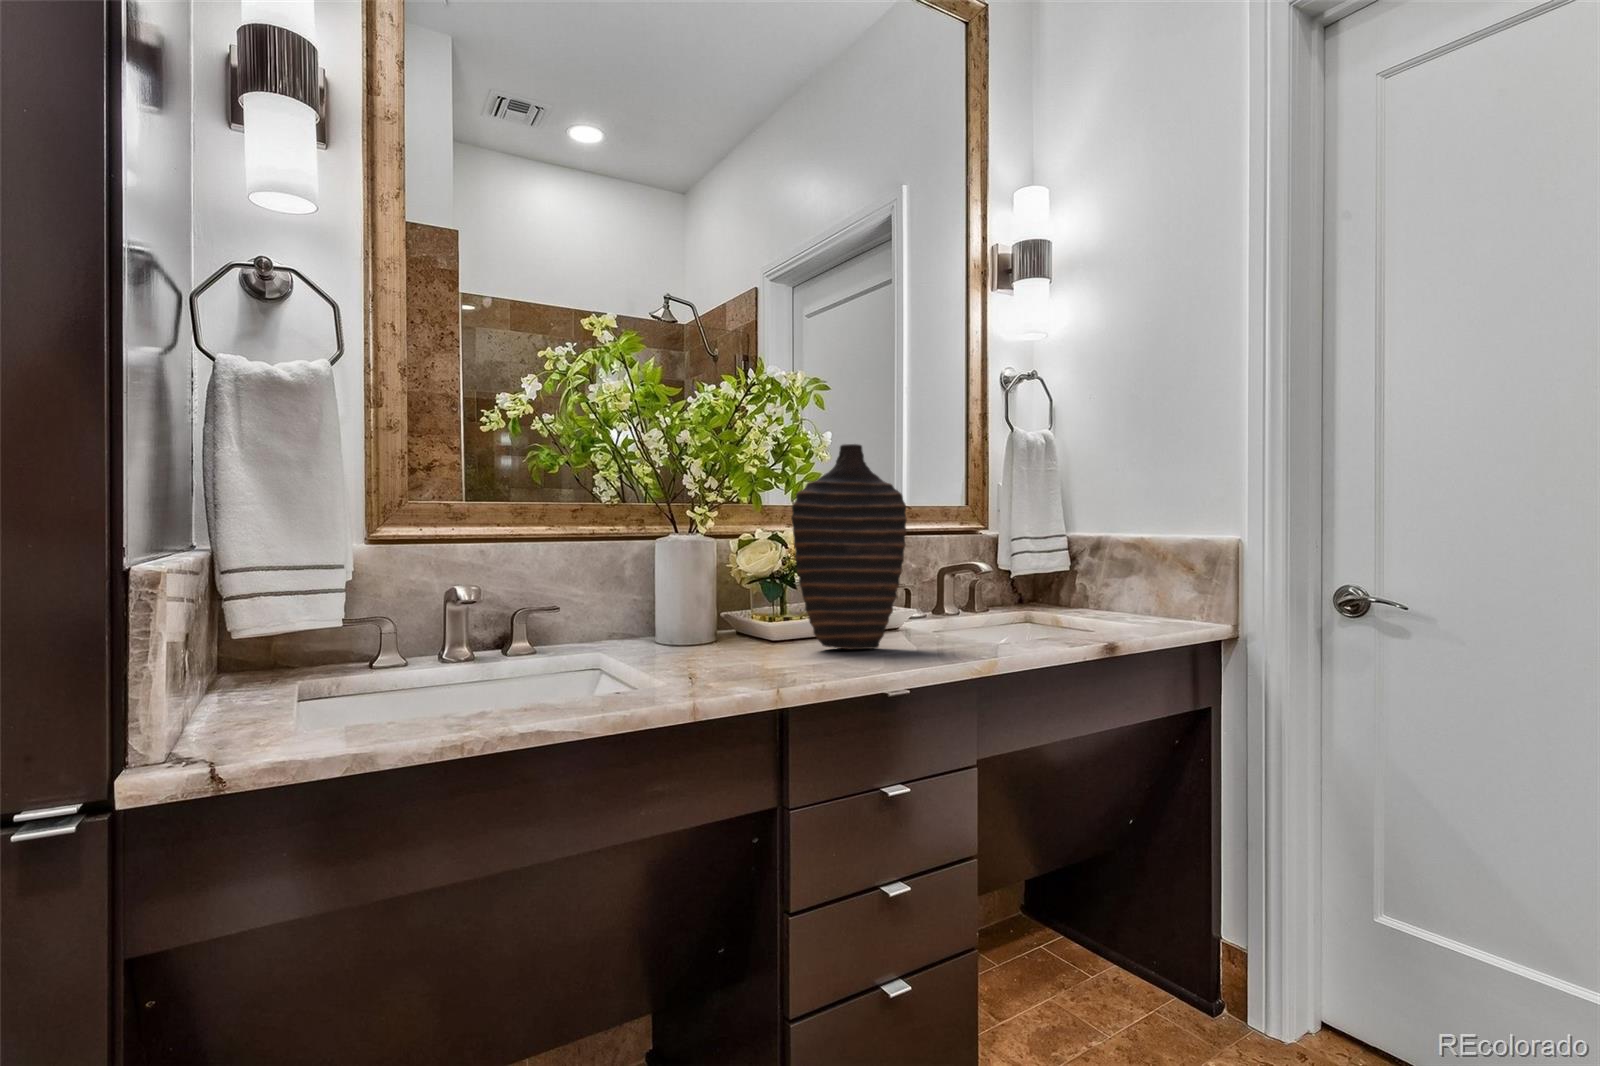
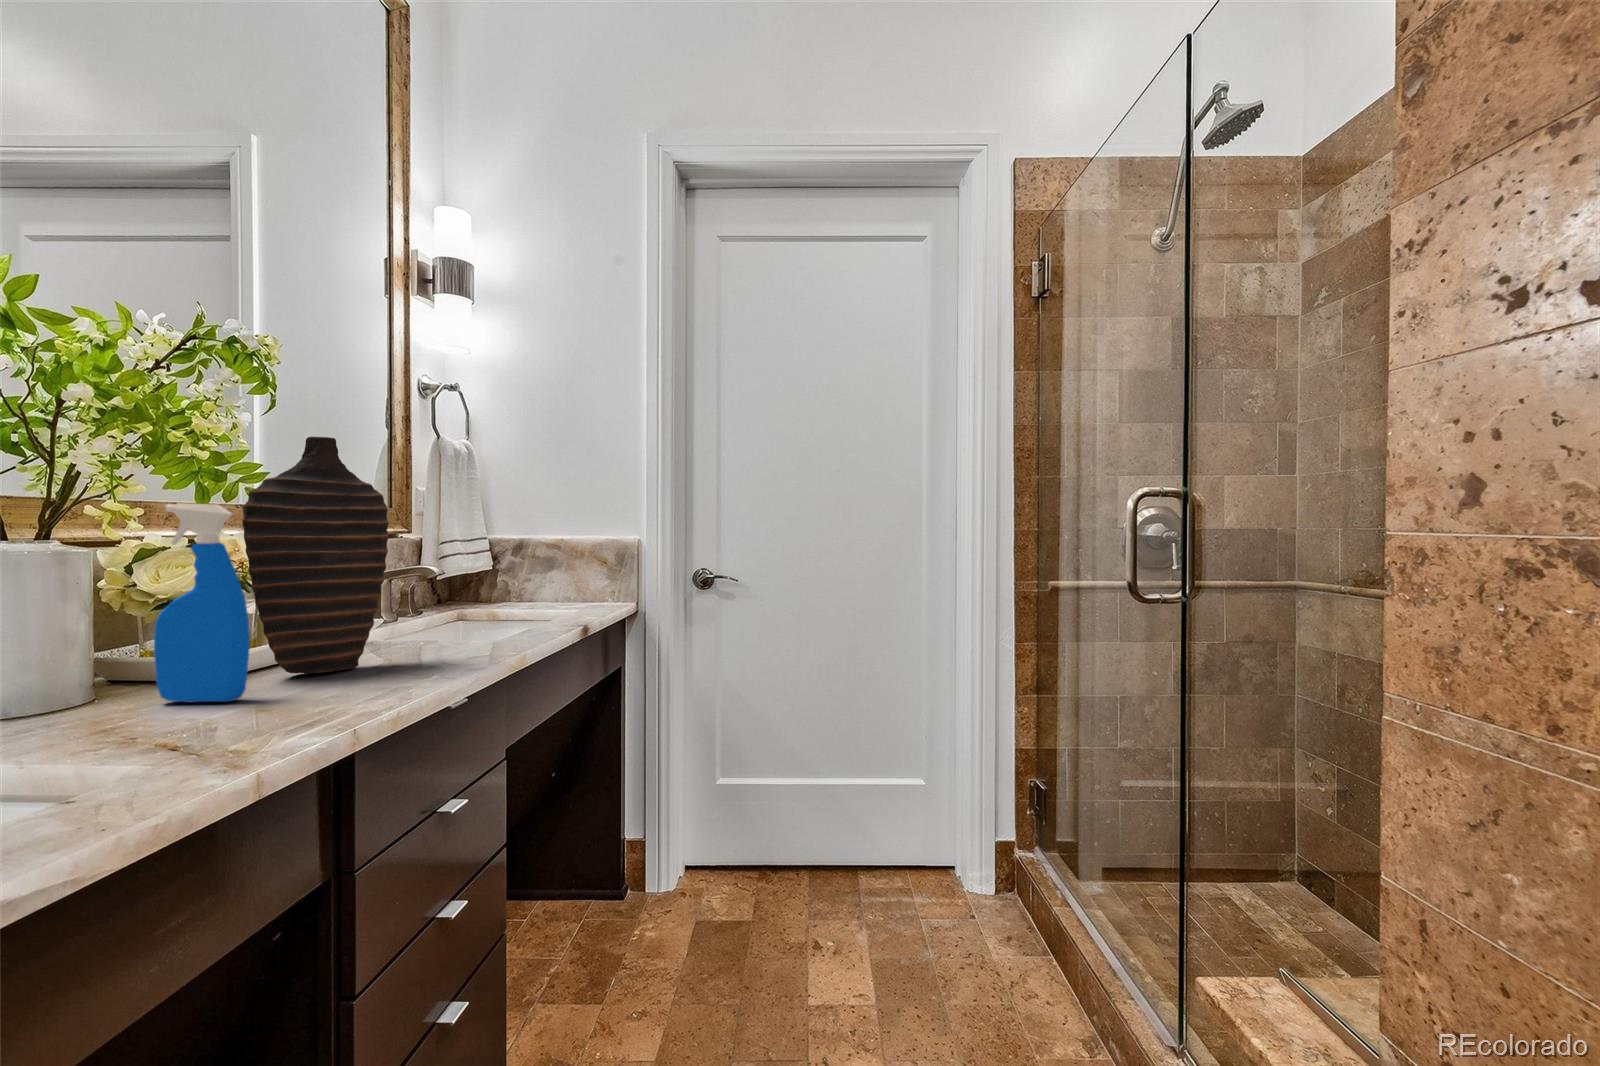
spray bottle: none [728,504,782,661] -> present [154,503,250,702]

